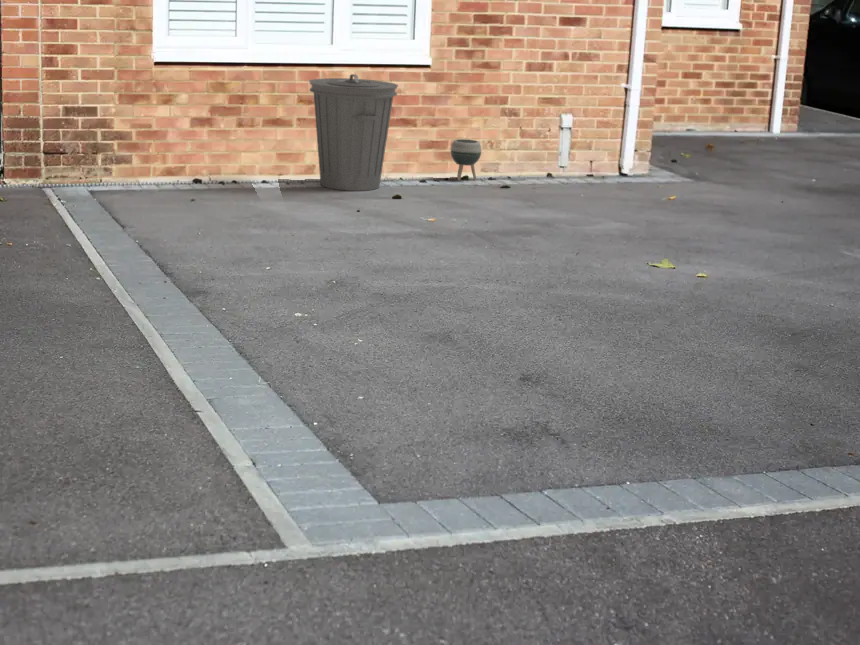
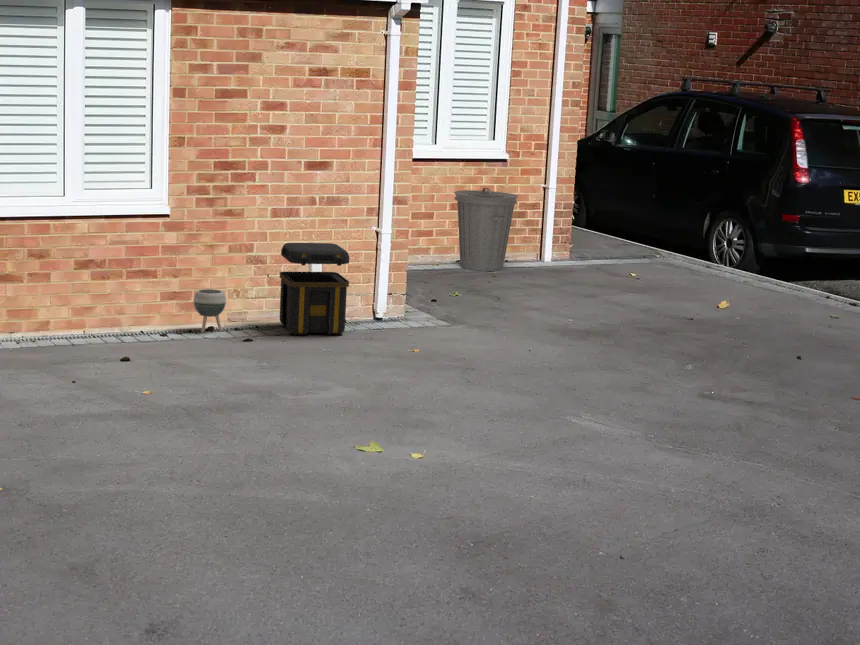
trash can: present [309,74,398,191] -> present [454,188,518,271]
toolbox: none [530,96,603,186] -> present [280,243,349,335]

